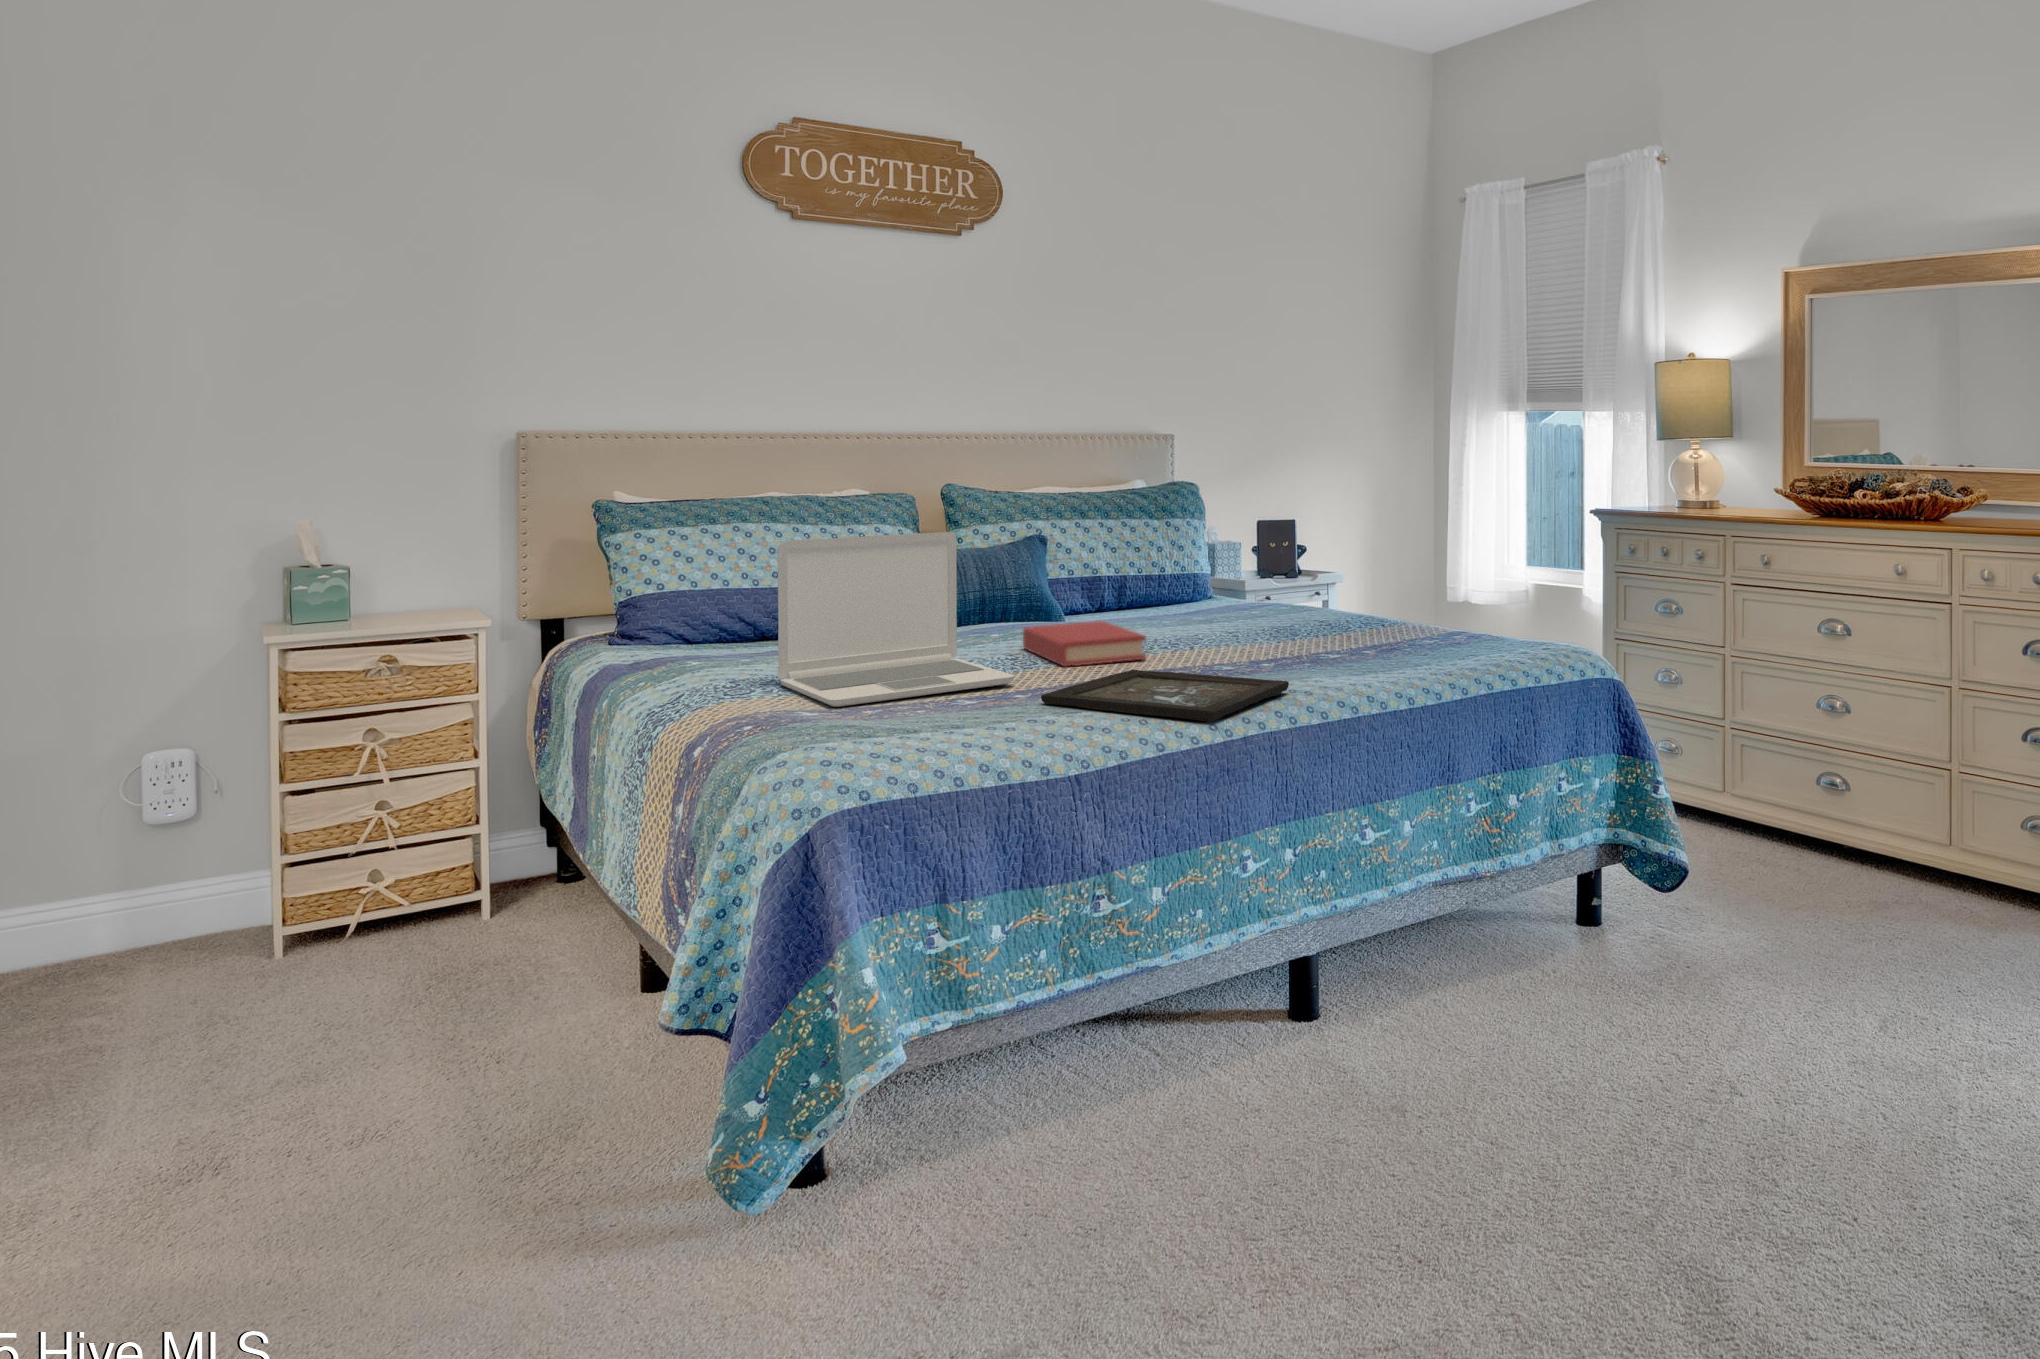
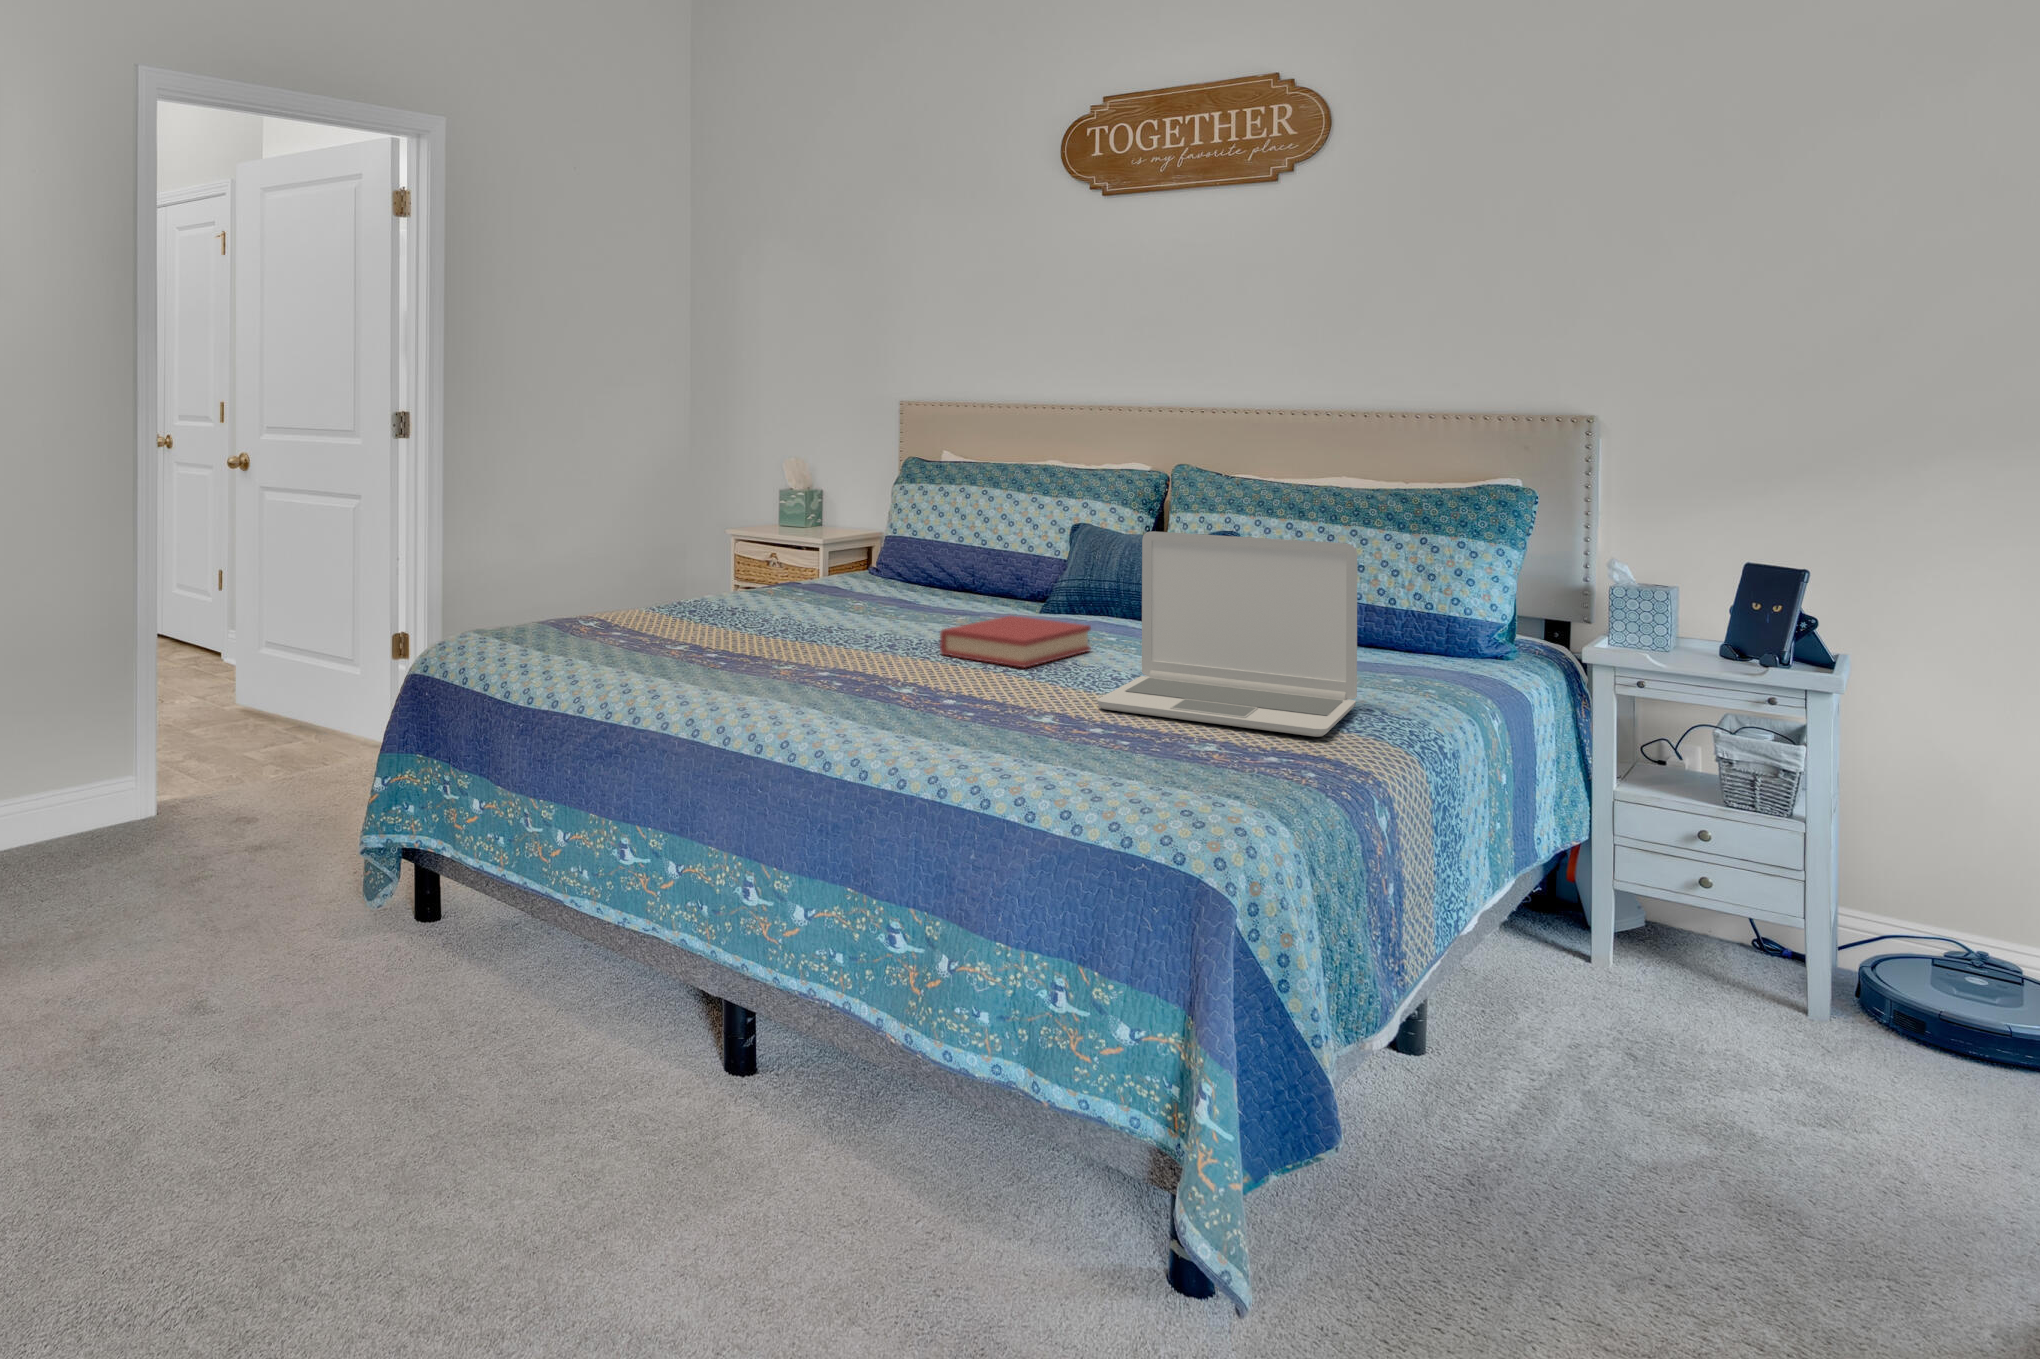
laptop: present [778,532,1014,707] -> present [1097,531,1357,737]
tray: present [1041,669,1289,721] -> none [749,658,940,714]

